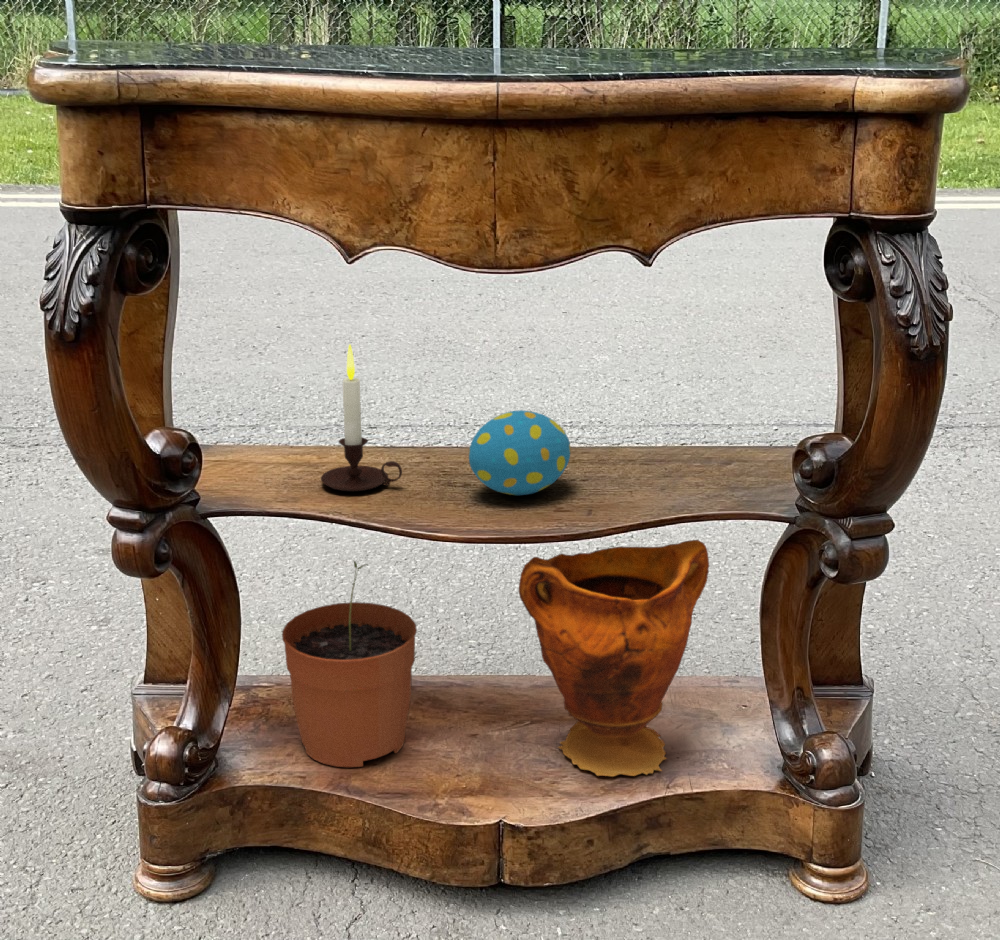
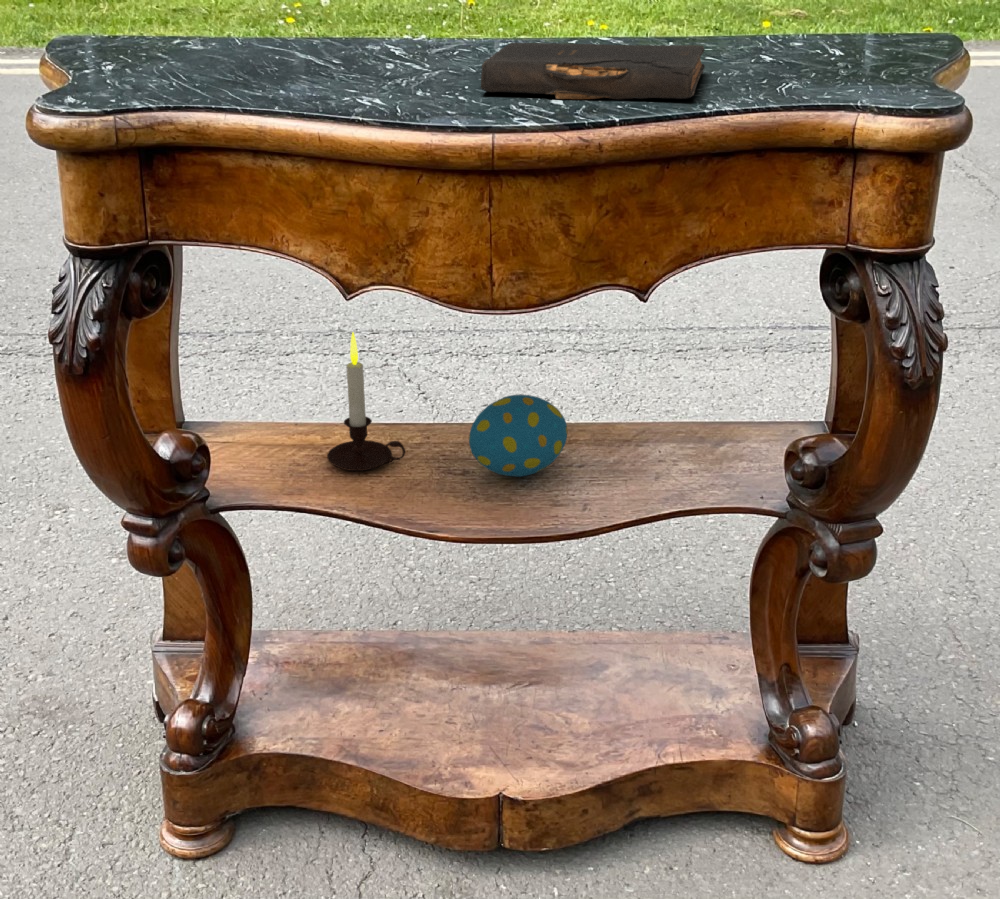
book: none [485,28,710,63] -> present [481,43,705,99]
vase: present [519,540,709,776] -> none [517,521,700,744]
plant pot: present [282,561,417,767] -> none [293,540,421,734]

